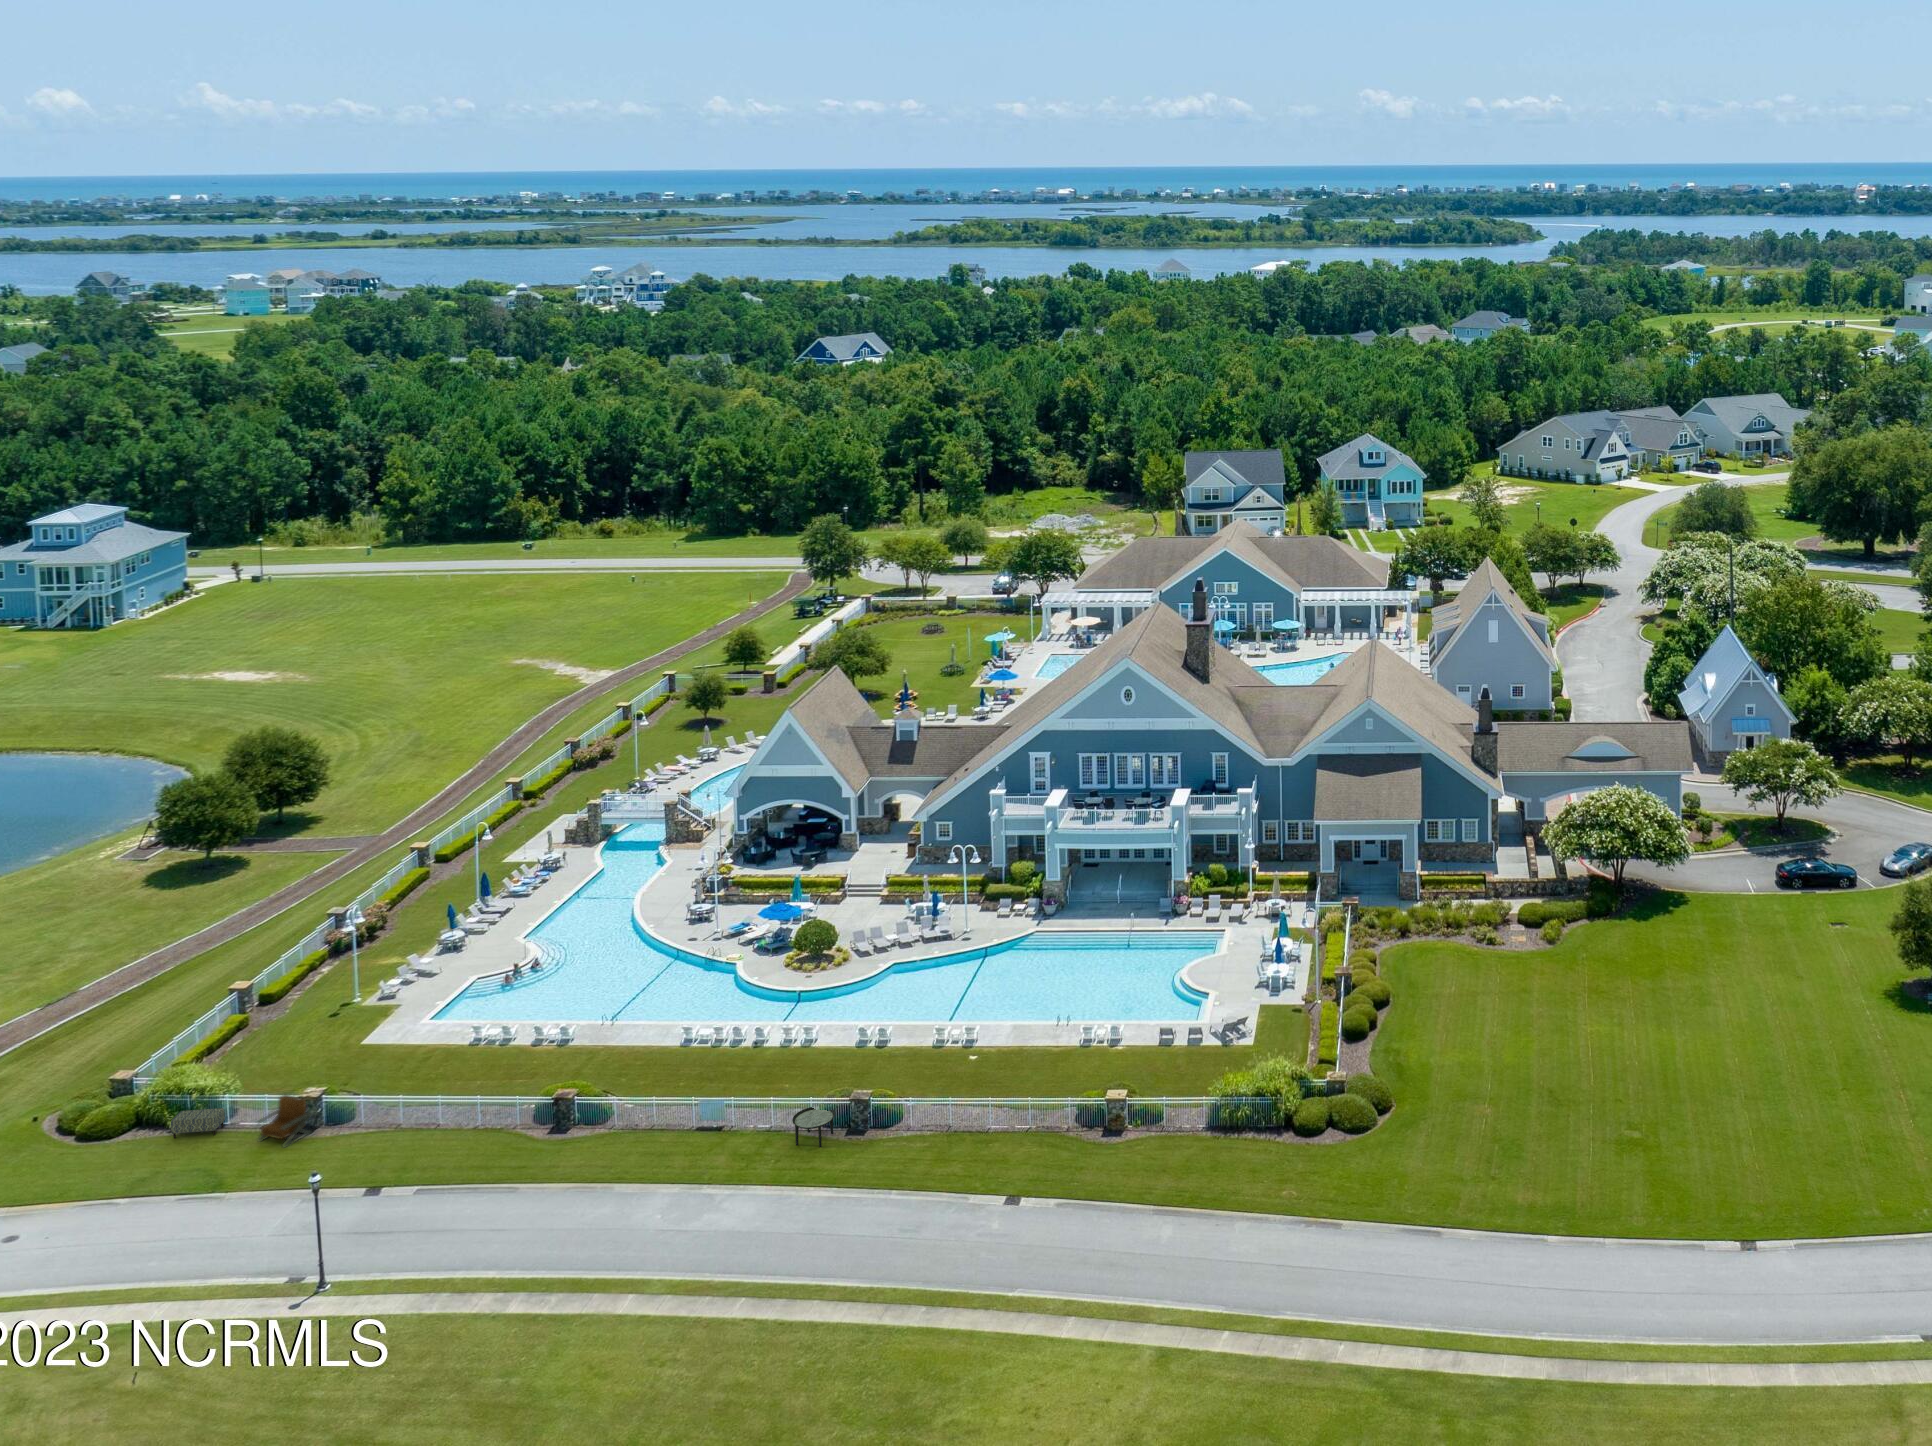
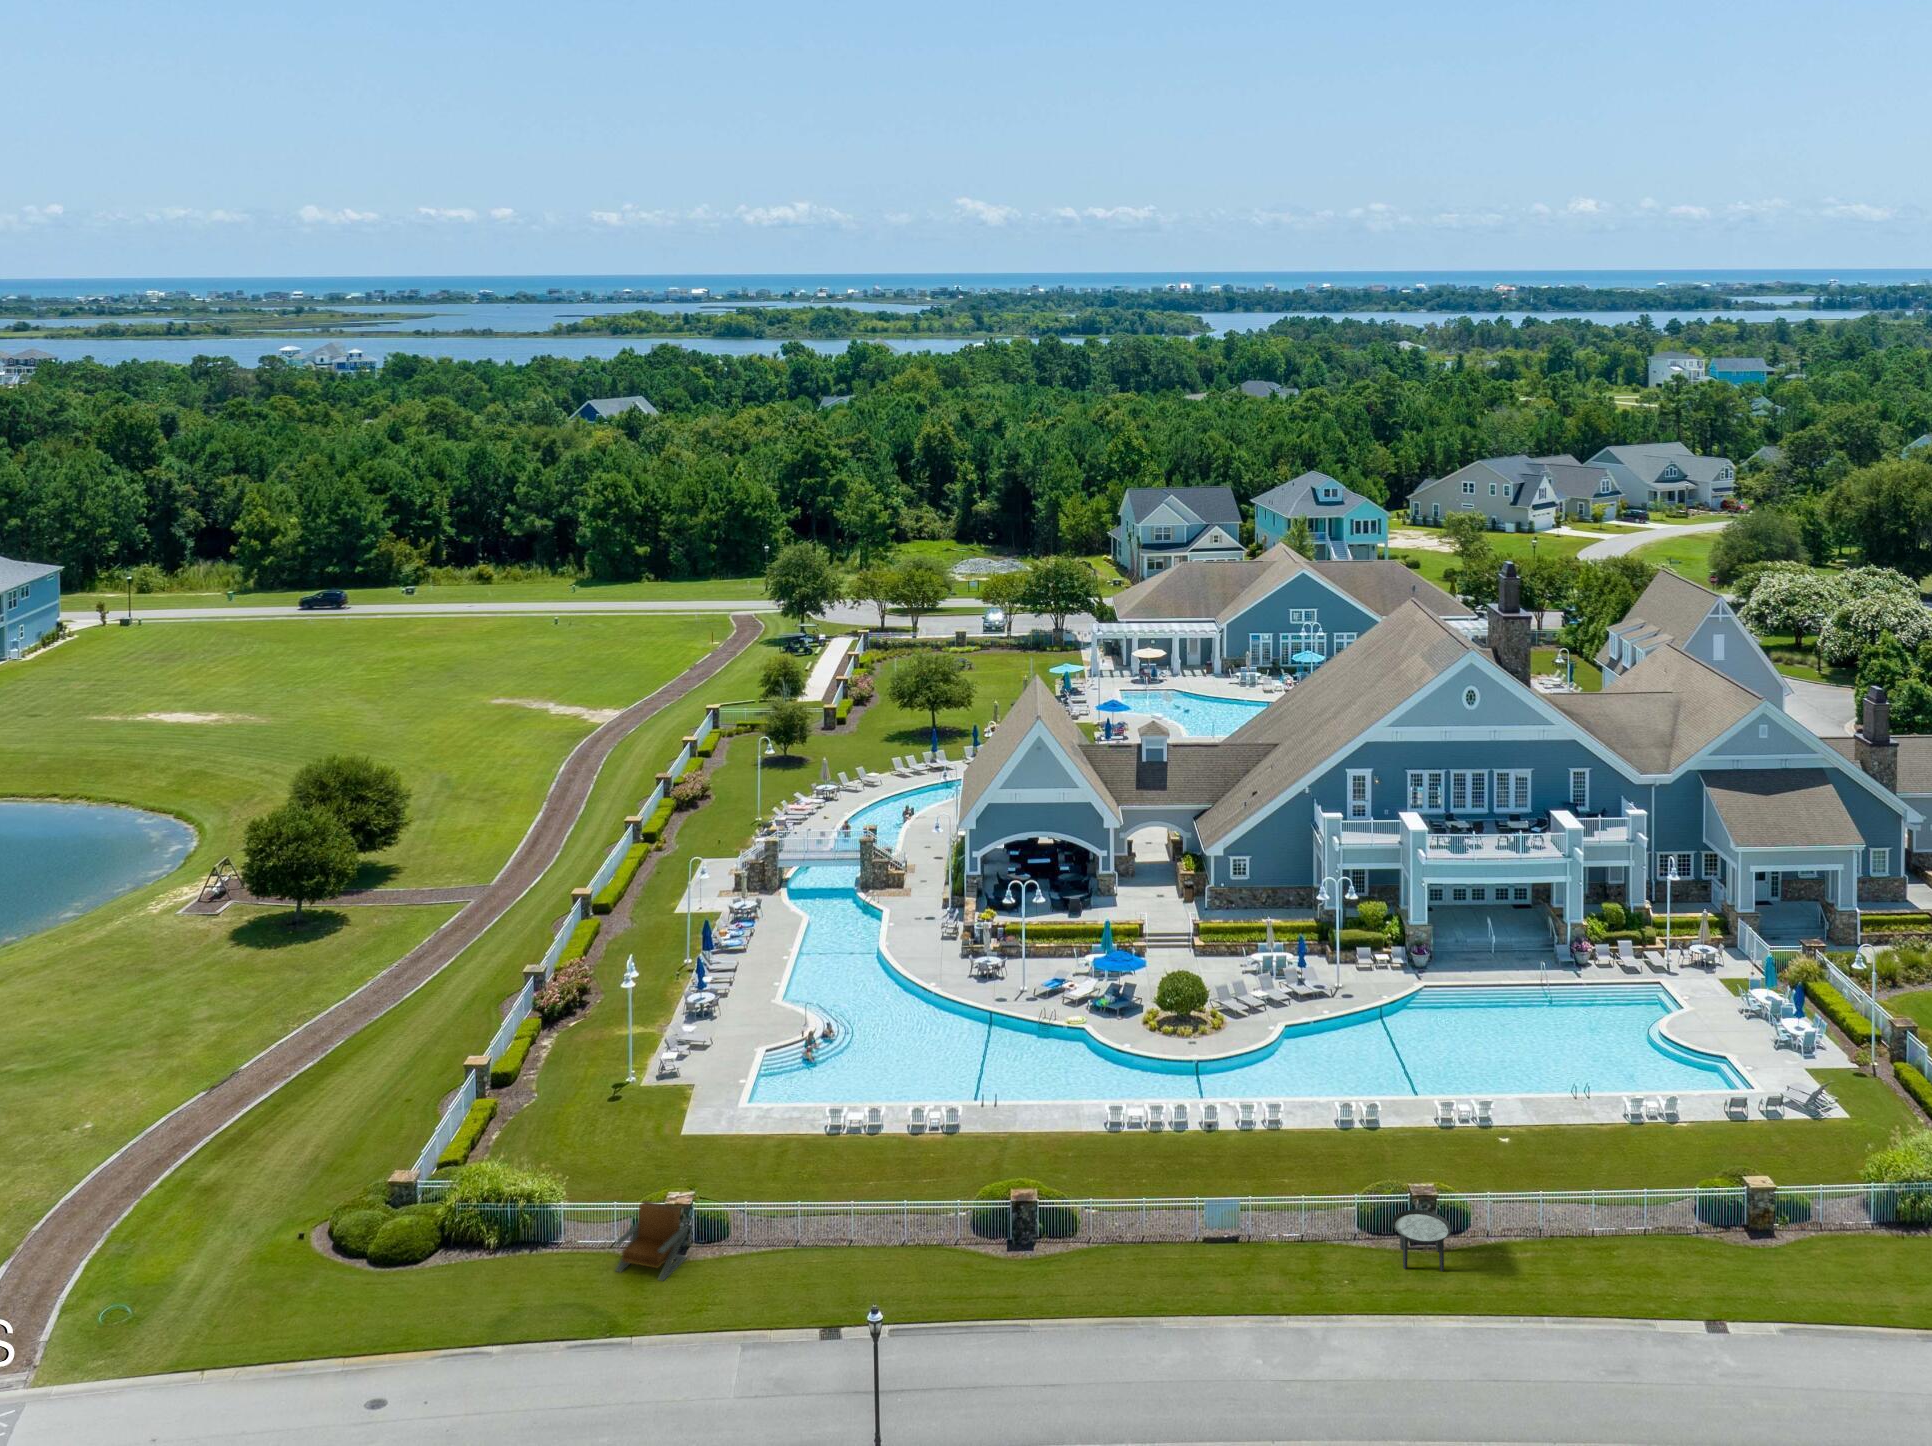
bench: present [171,1108,225,1138] -> none [489,1223,554,1269]

